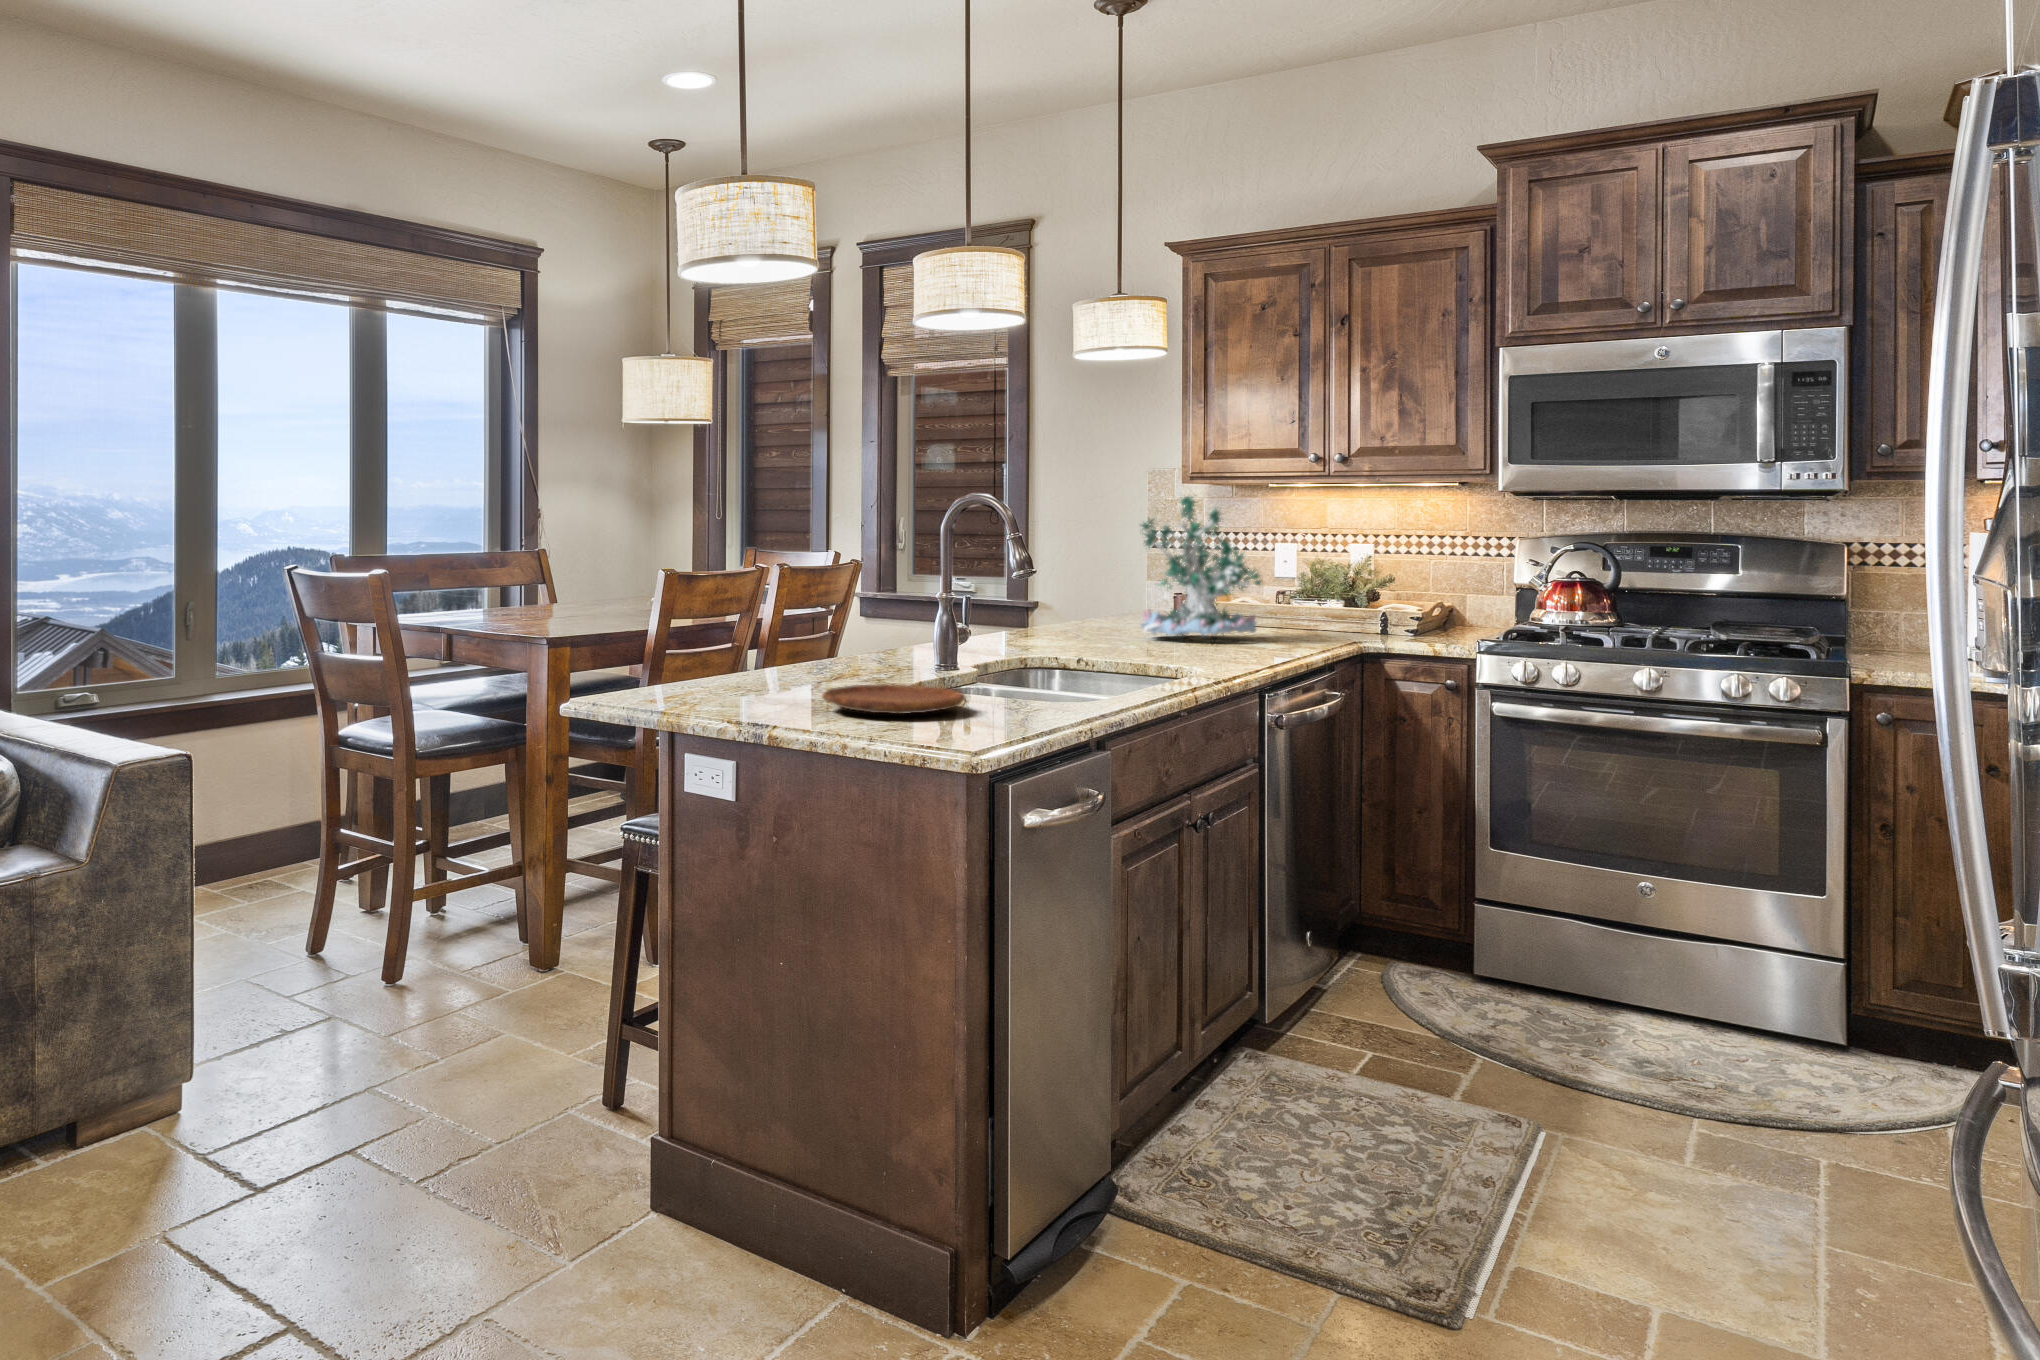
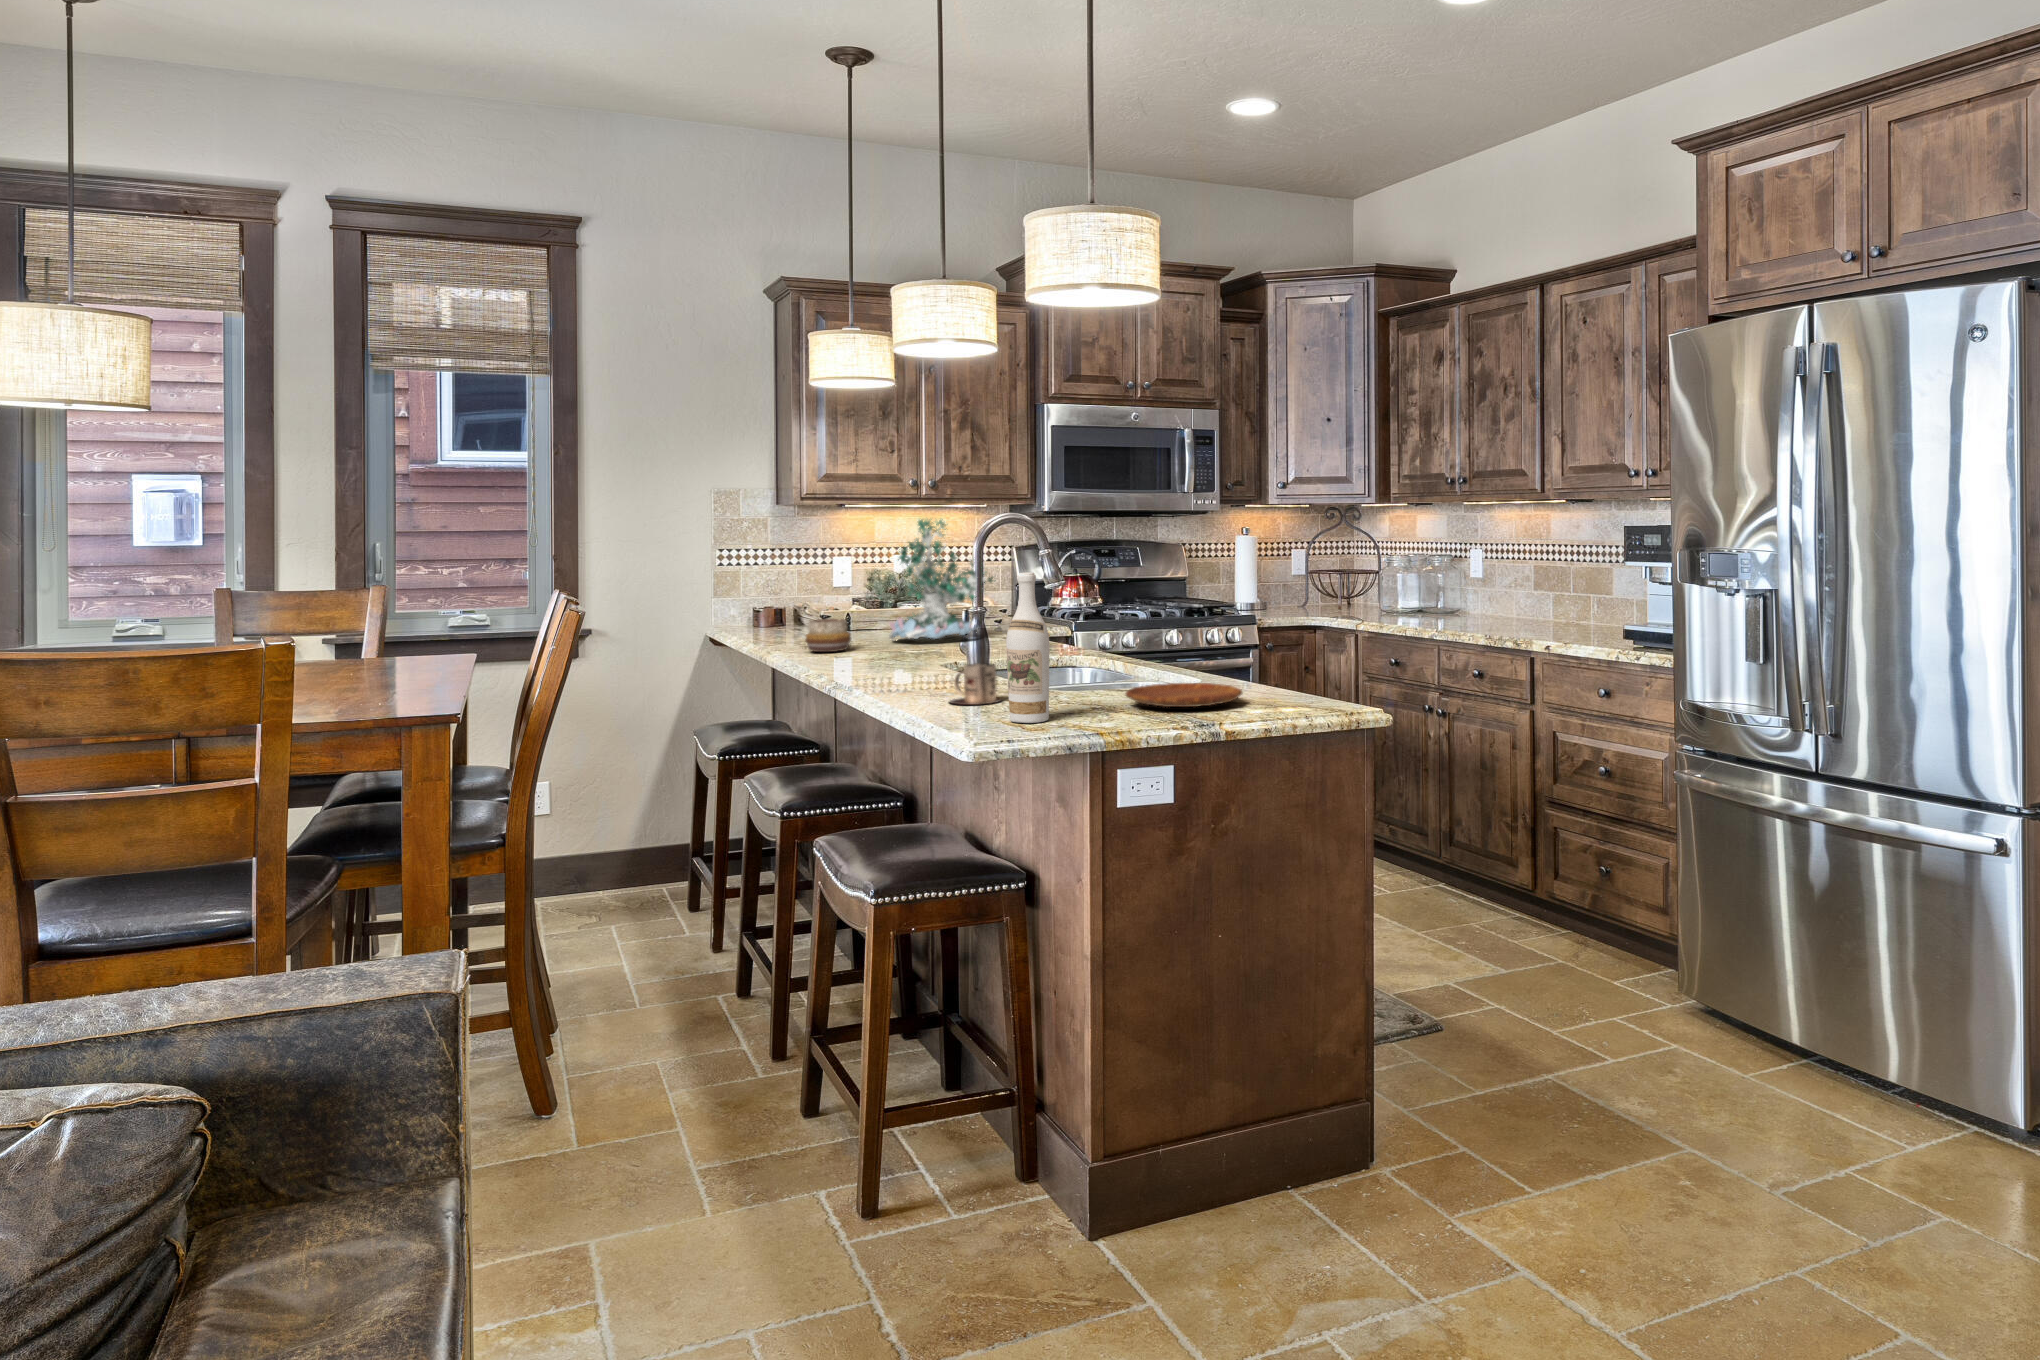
wine bottle: none [704,541,749,699] -> present [1006,573,1049,723]
decorative bowl: none [1029,602,1080,637] -> present [805,619,851,652]
mug: none [789,641,846,684] -> present [950,663,1001,705]

